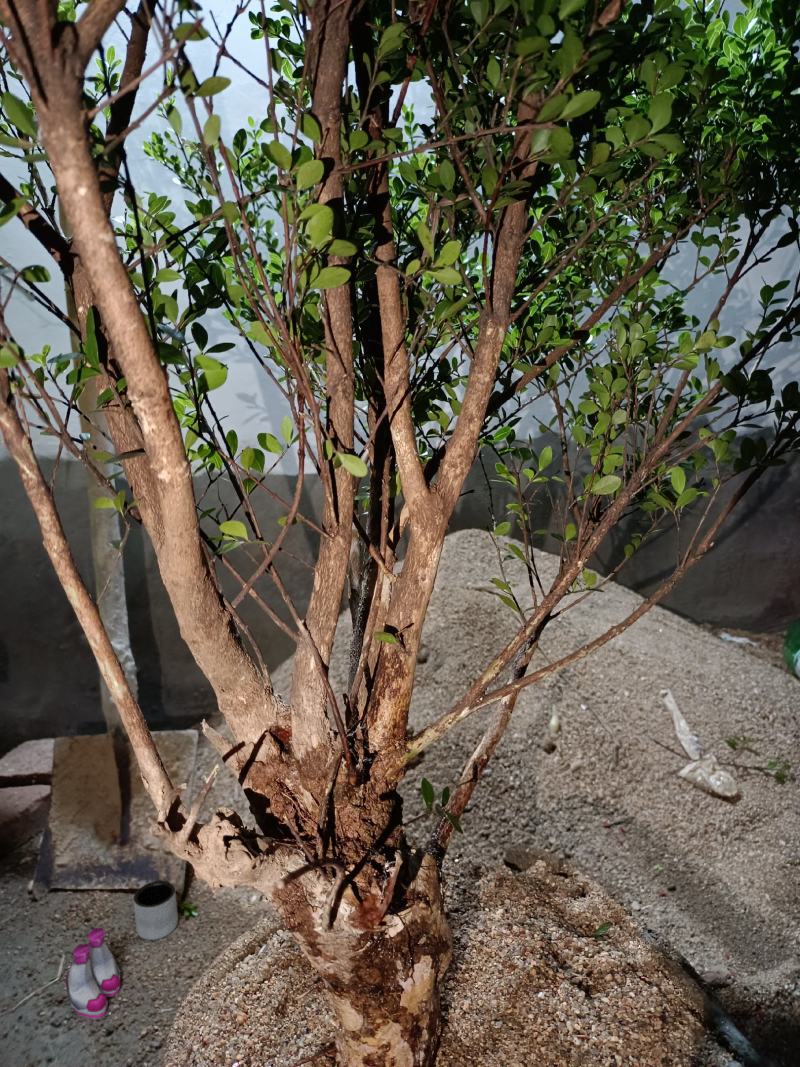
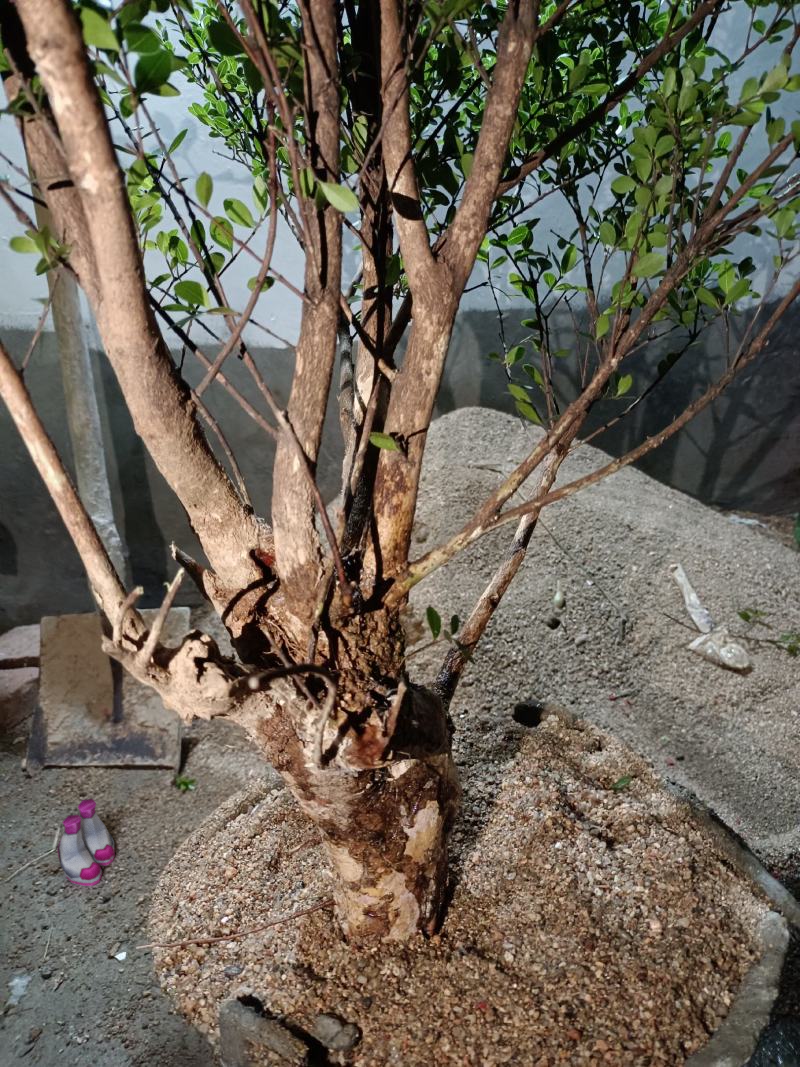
planter: present [134,881,178,940] -> none [126,755,173,812]

